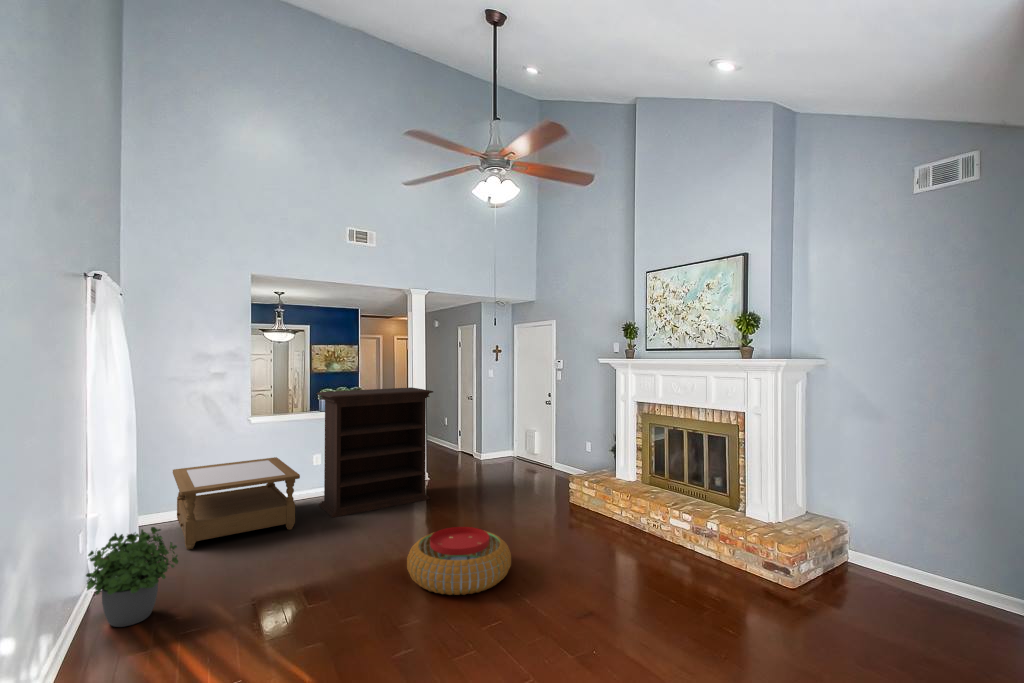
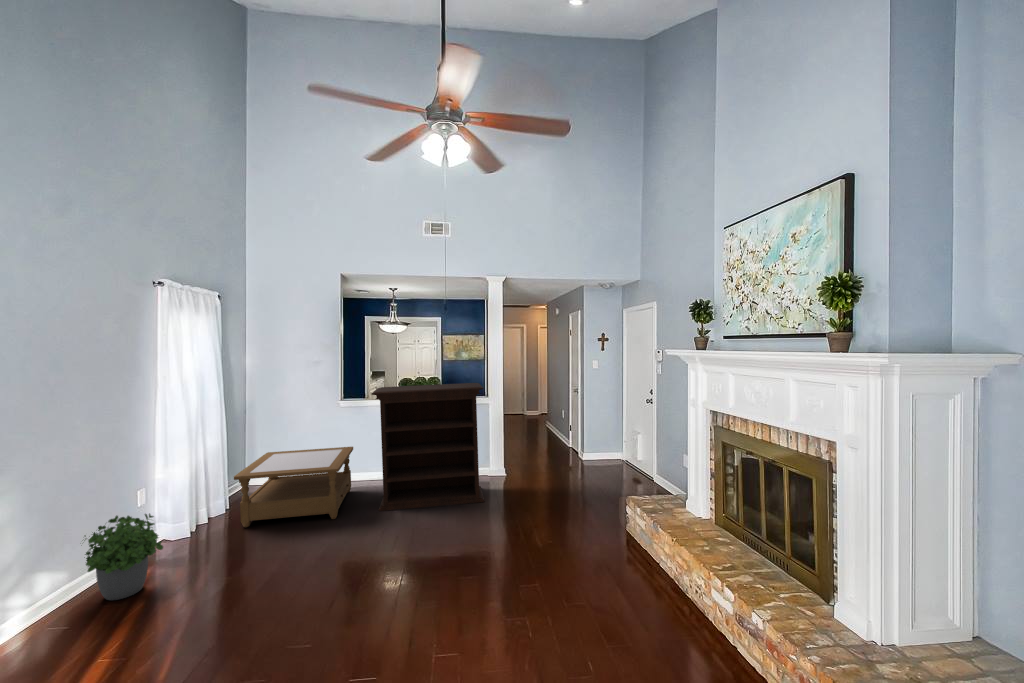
pouf: present [407,527,511,595] -> none [340,551,465,644]

